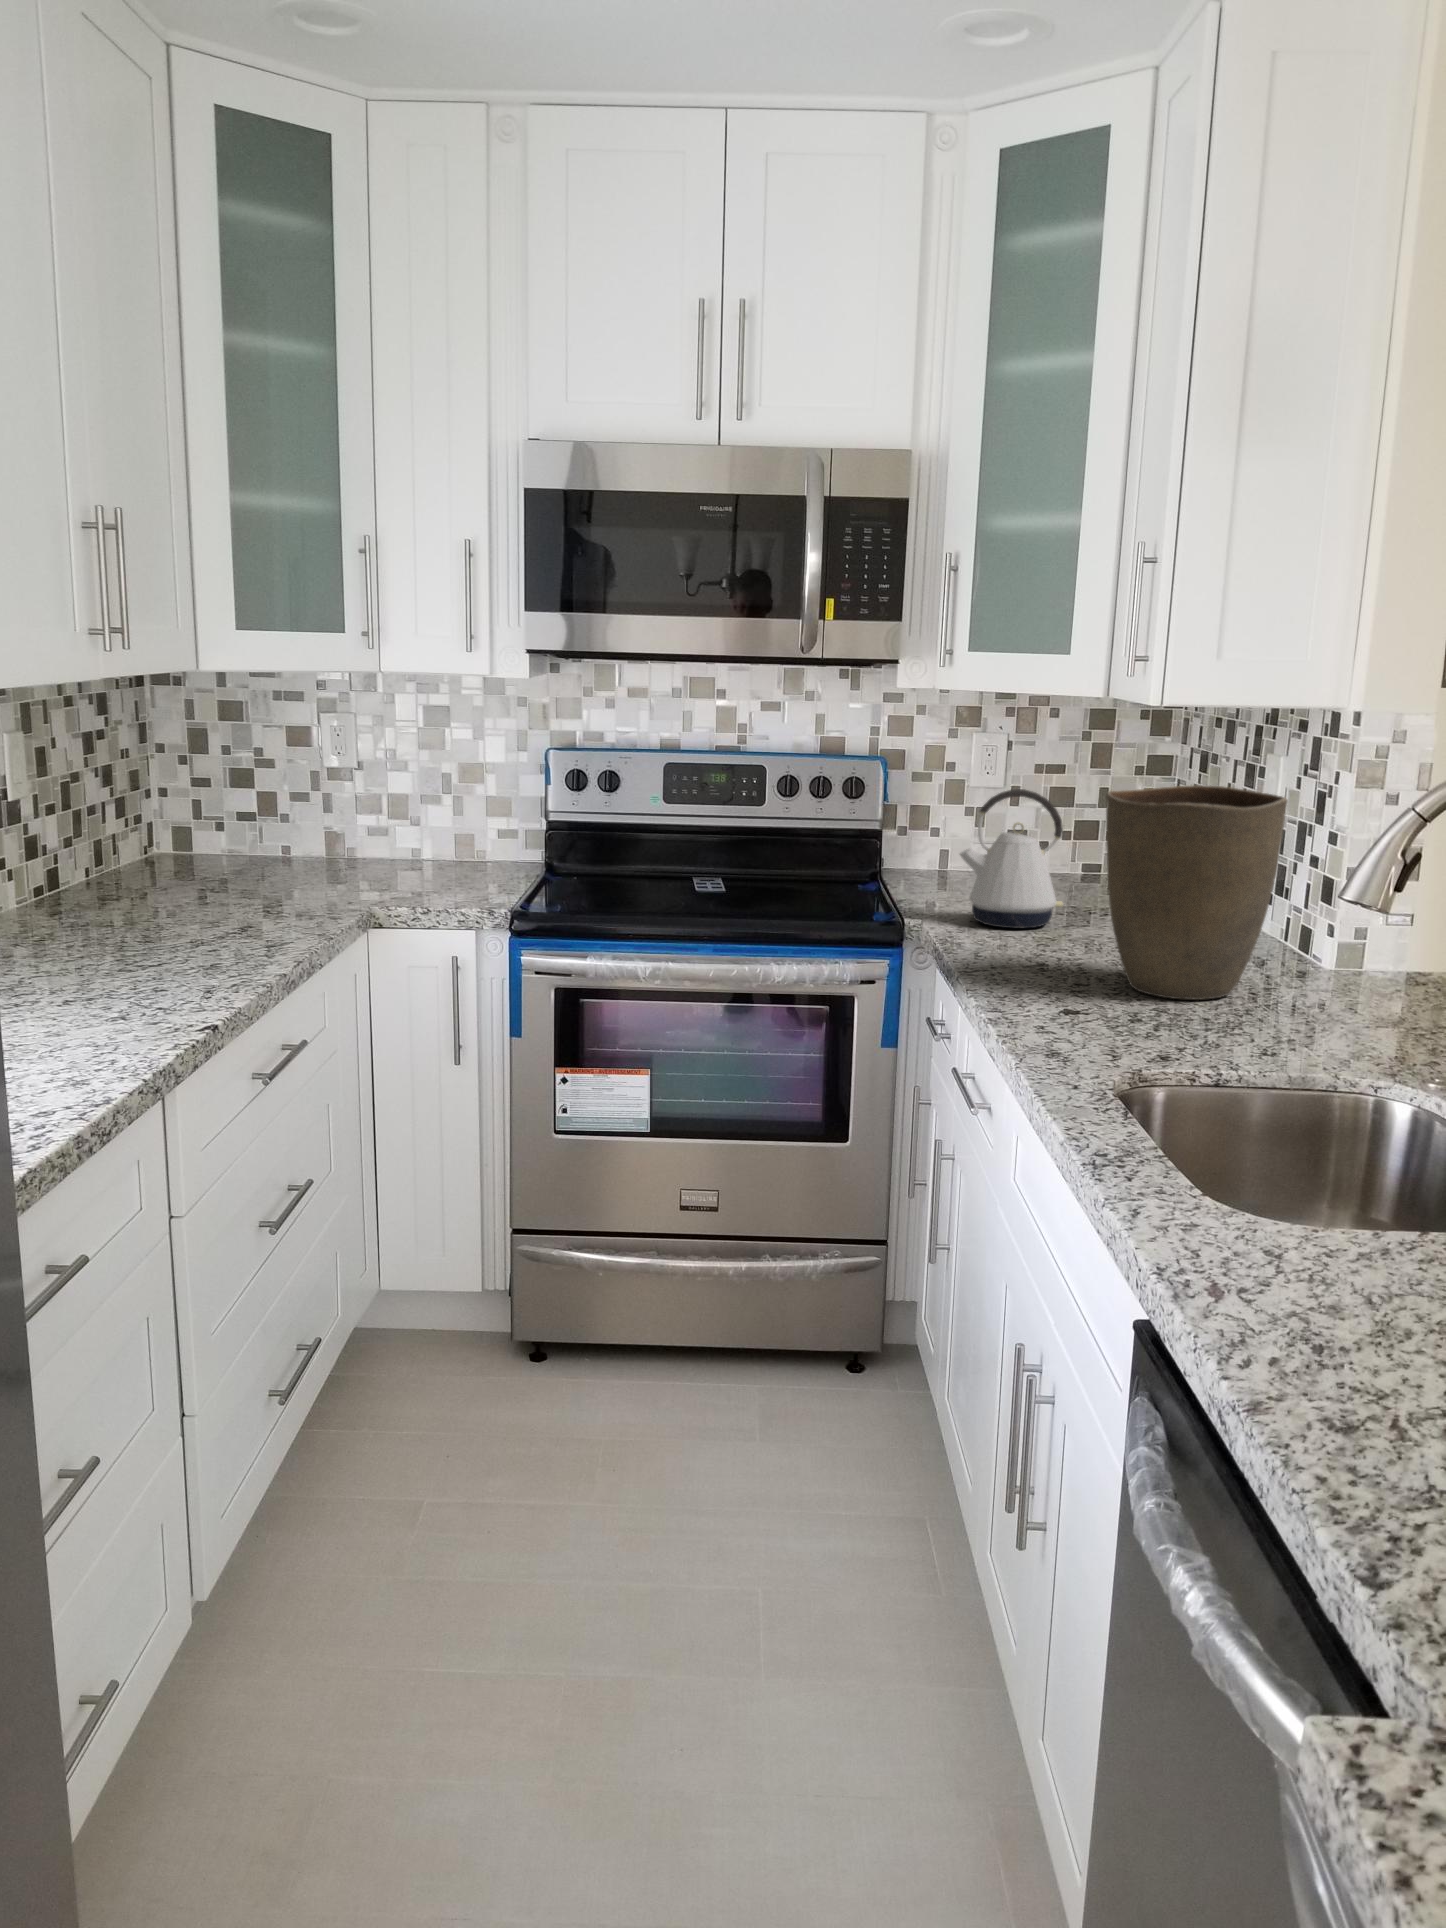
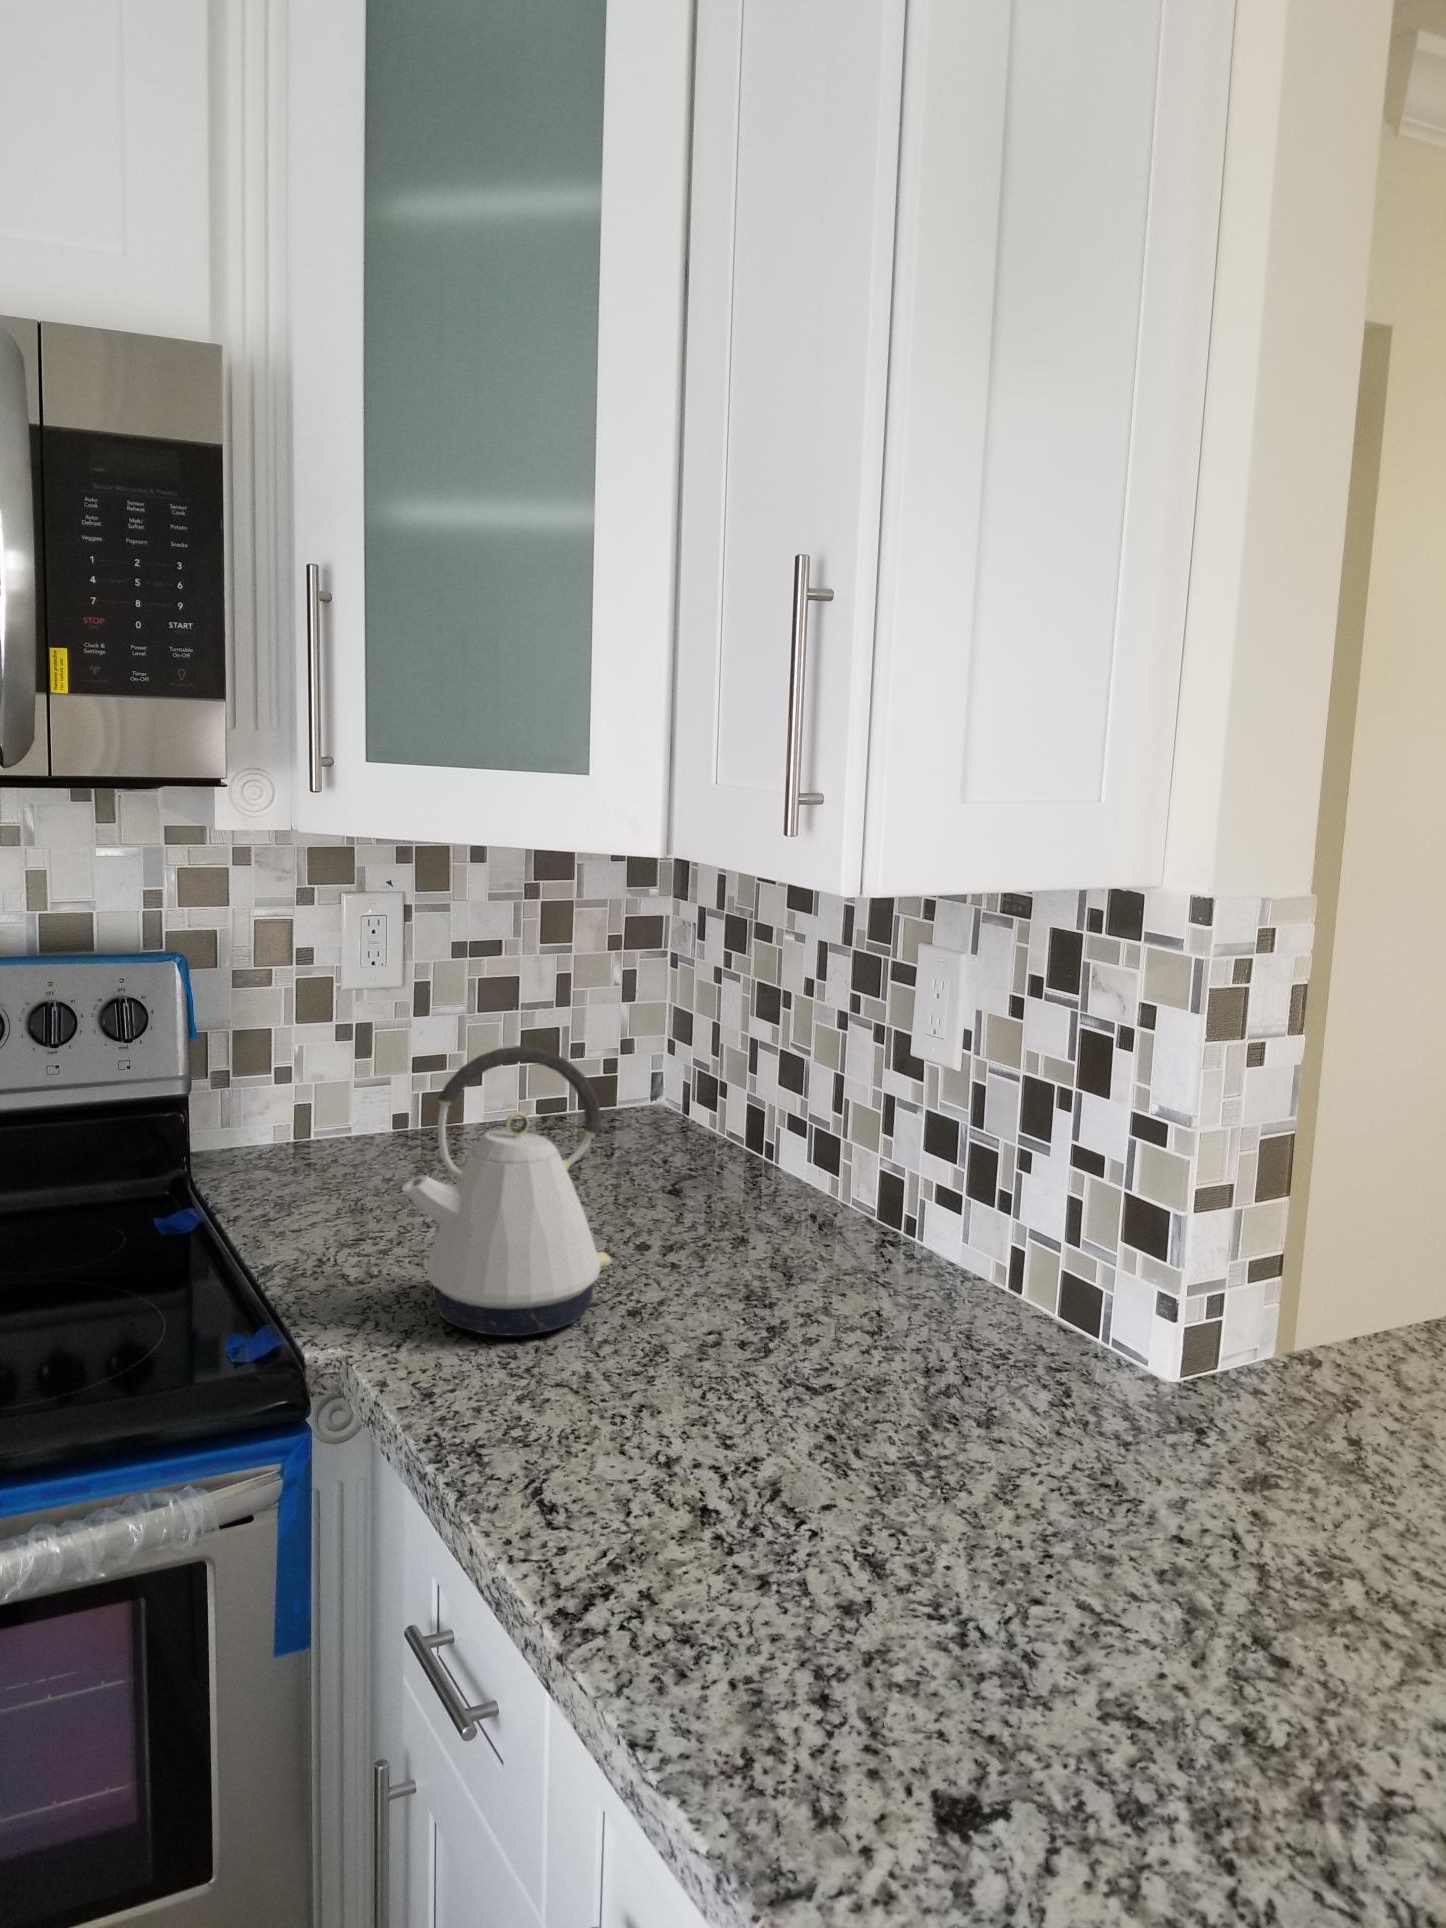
vase: present [1106,785,1287,1000] -> none [865,1081,1275,1624]

